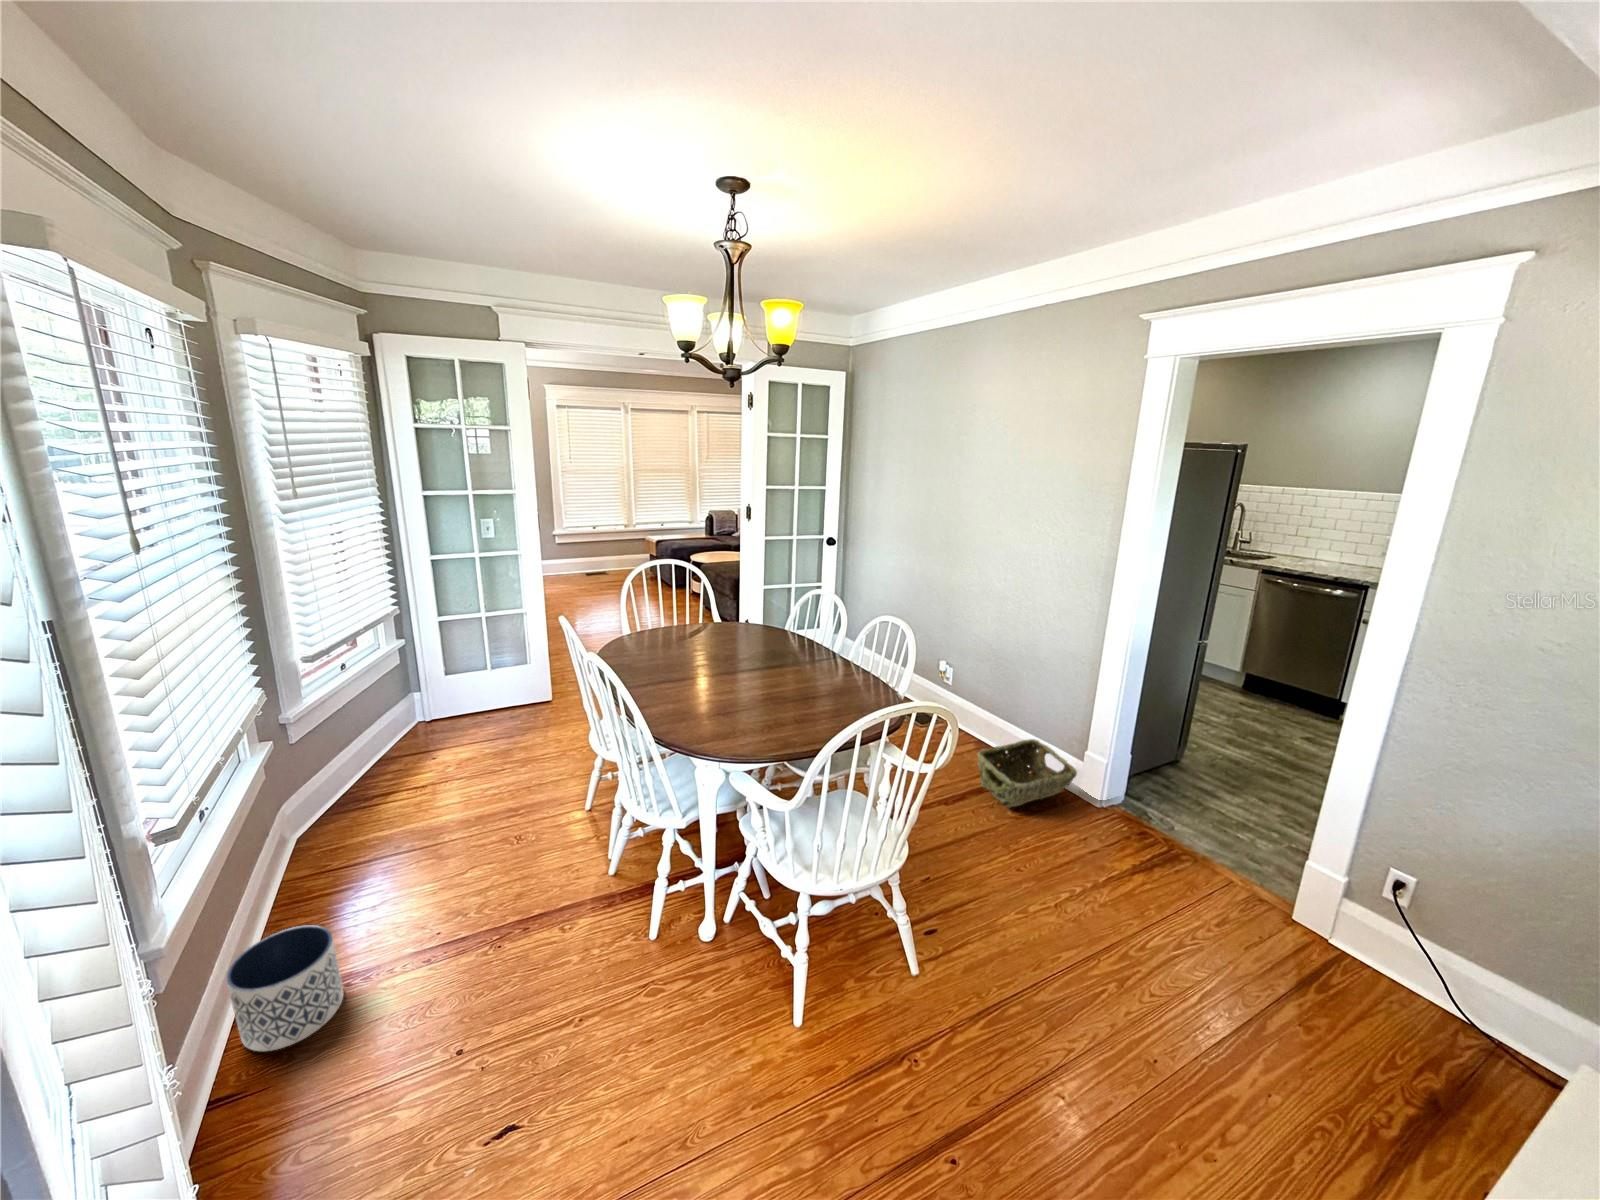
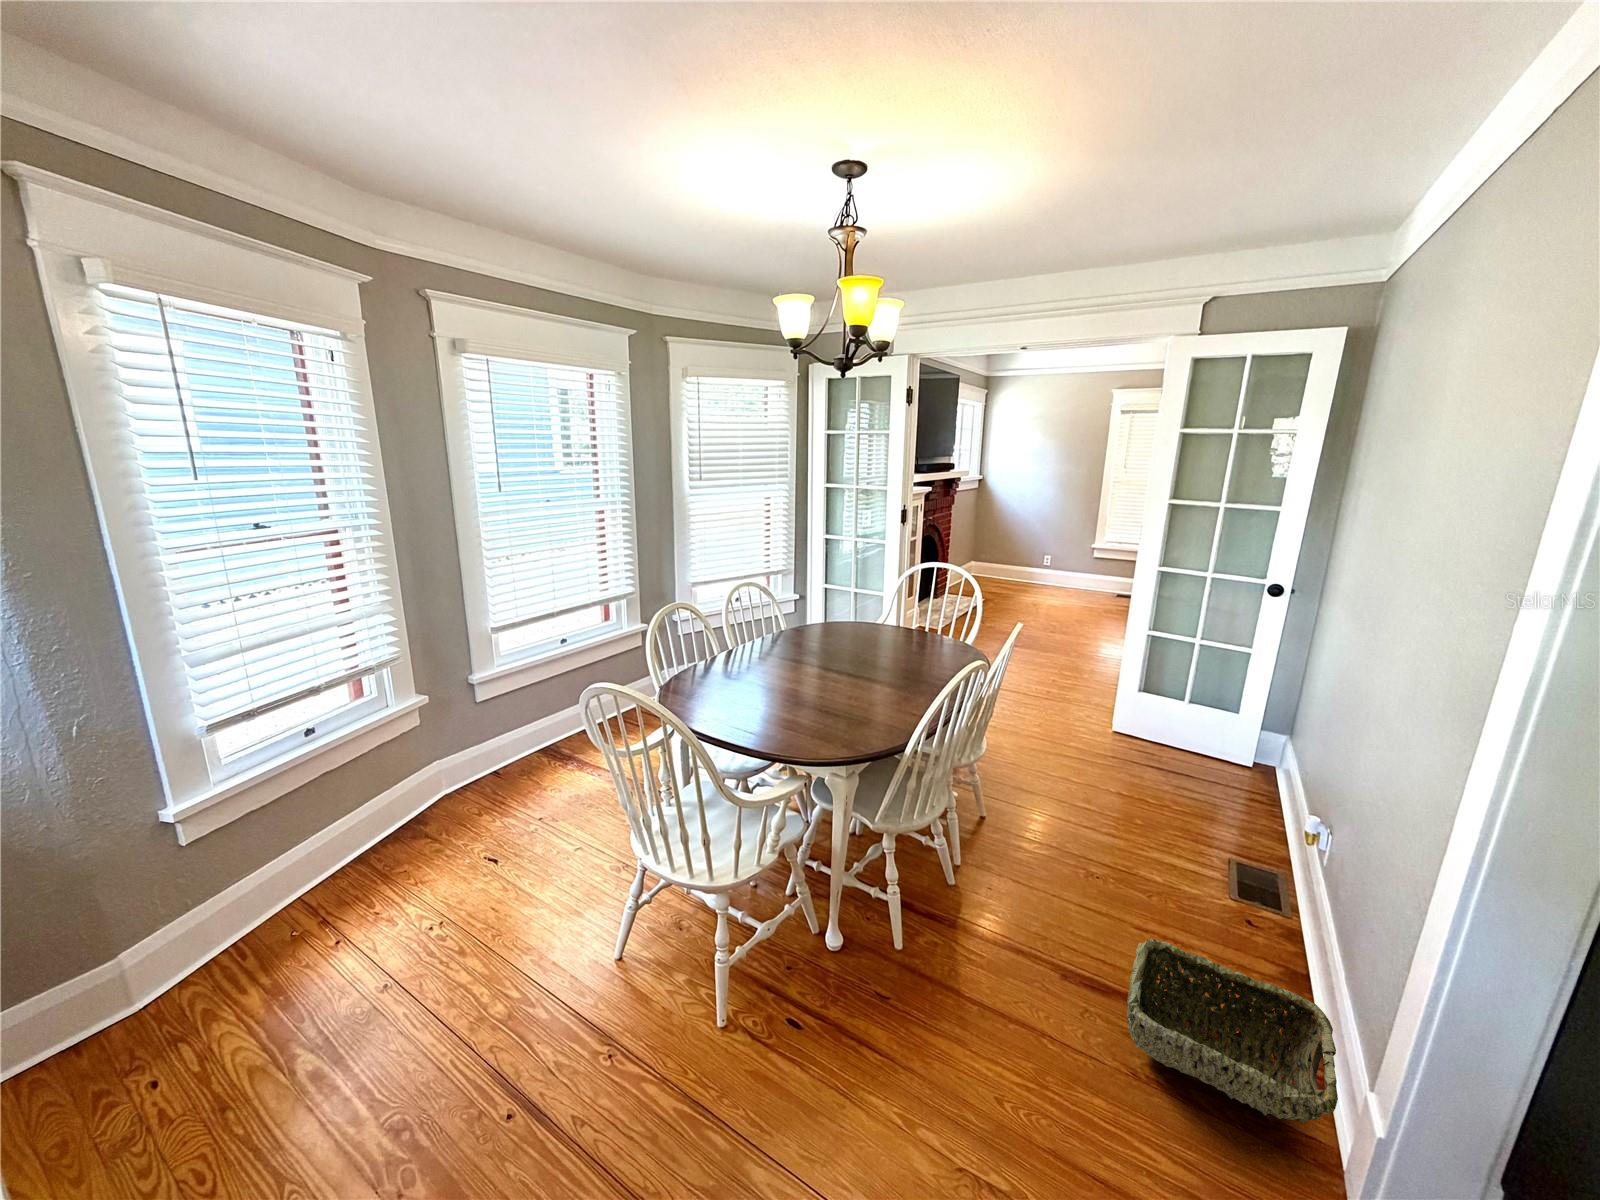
planter: present [226,925,343,1051] -> none [516,712,569,771]

